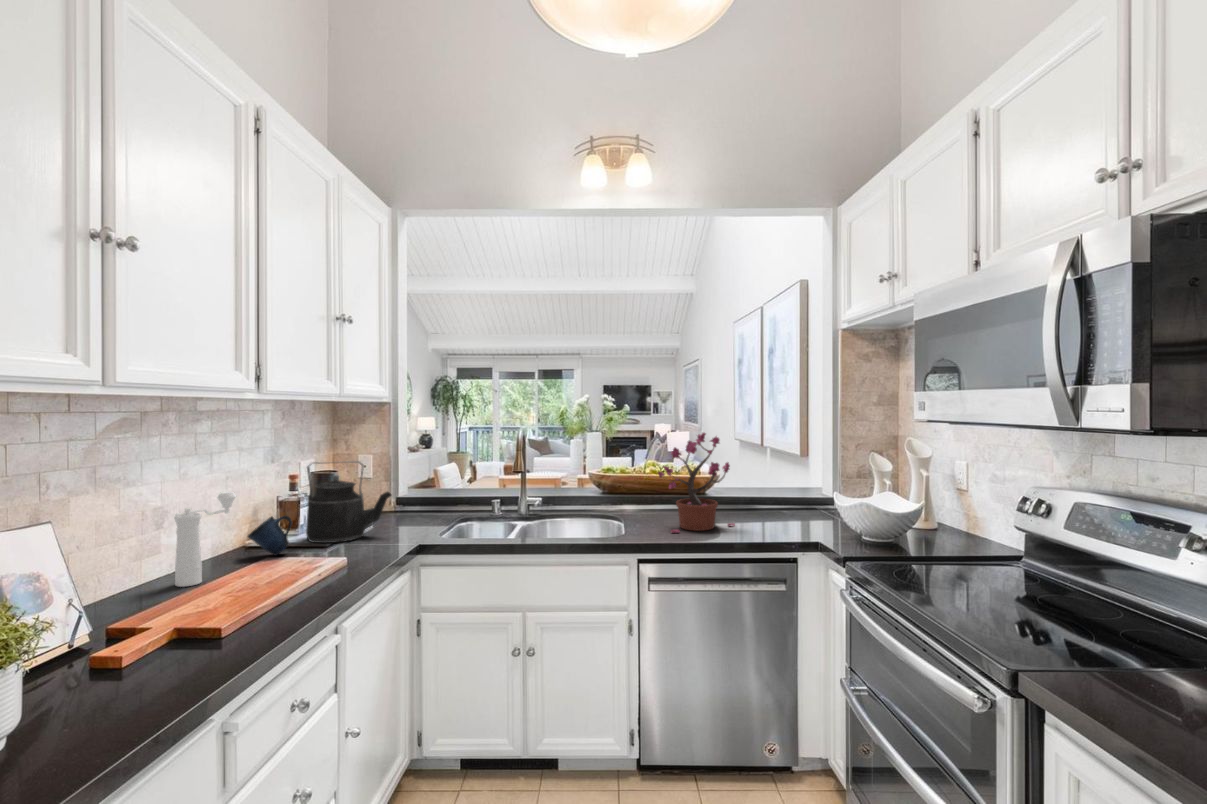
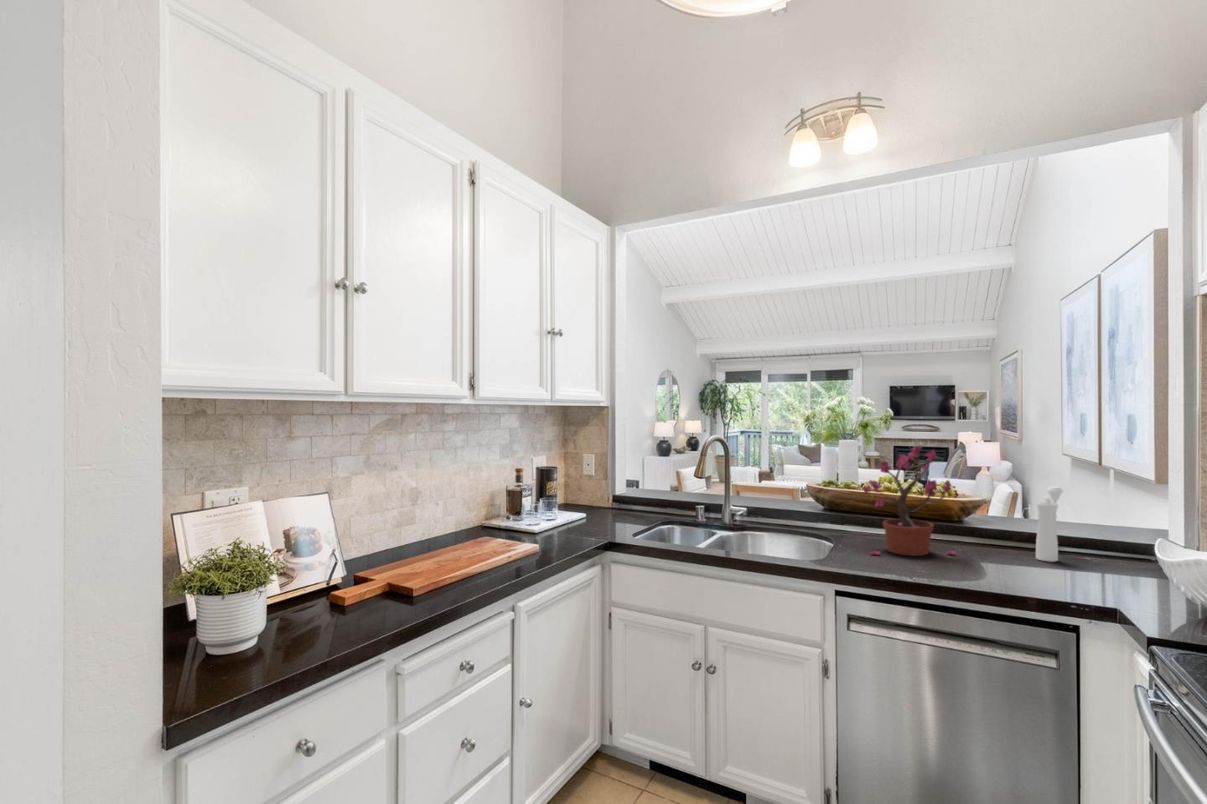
kettle: present [306,461,391,543] -> none [524,459,594,532]
pepper mill: present [174,491,236,587] -> present [1036,486,1063,562]
mug: present [248,516,292,555] -> none [473,503,506,537]

